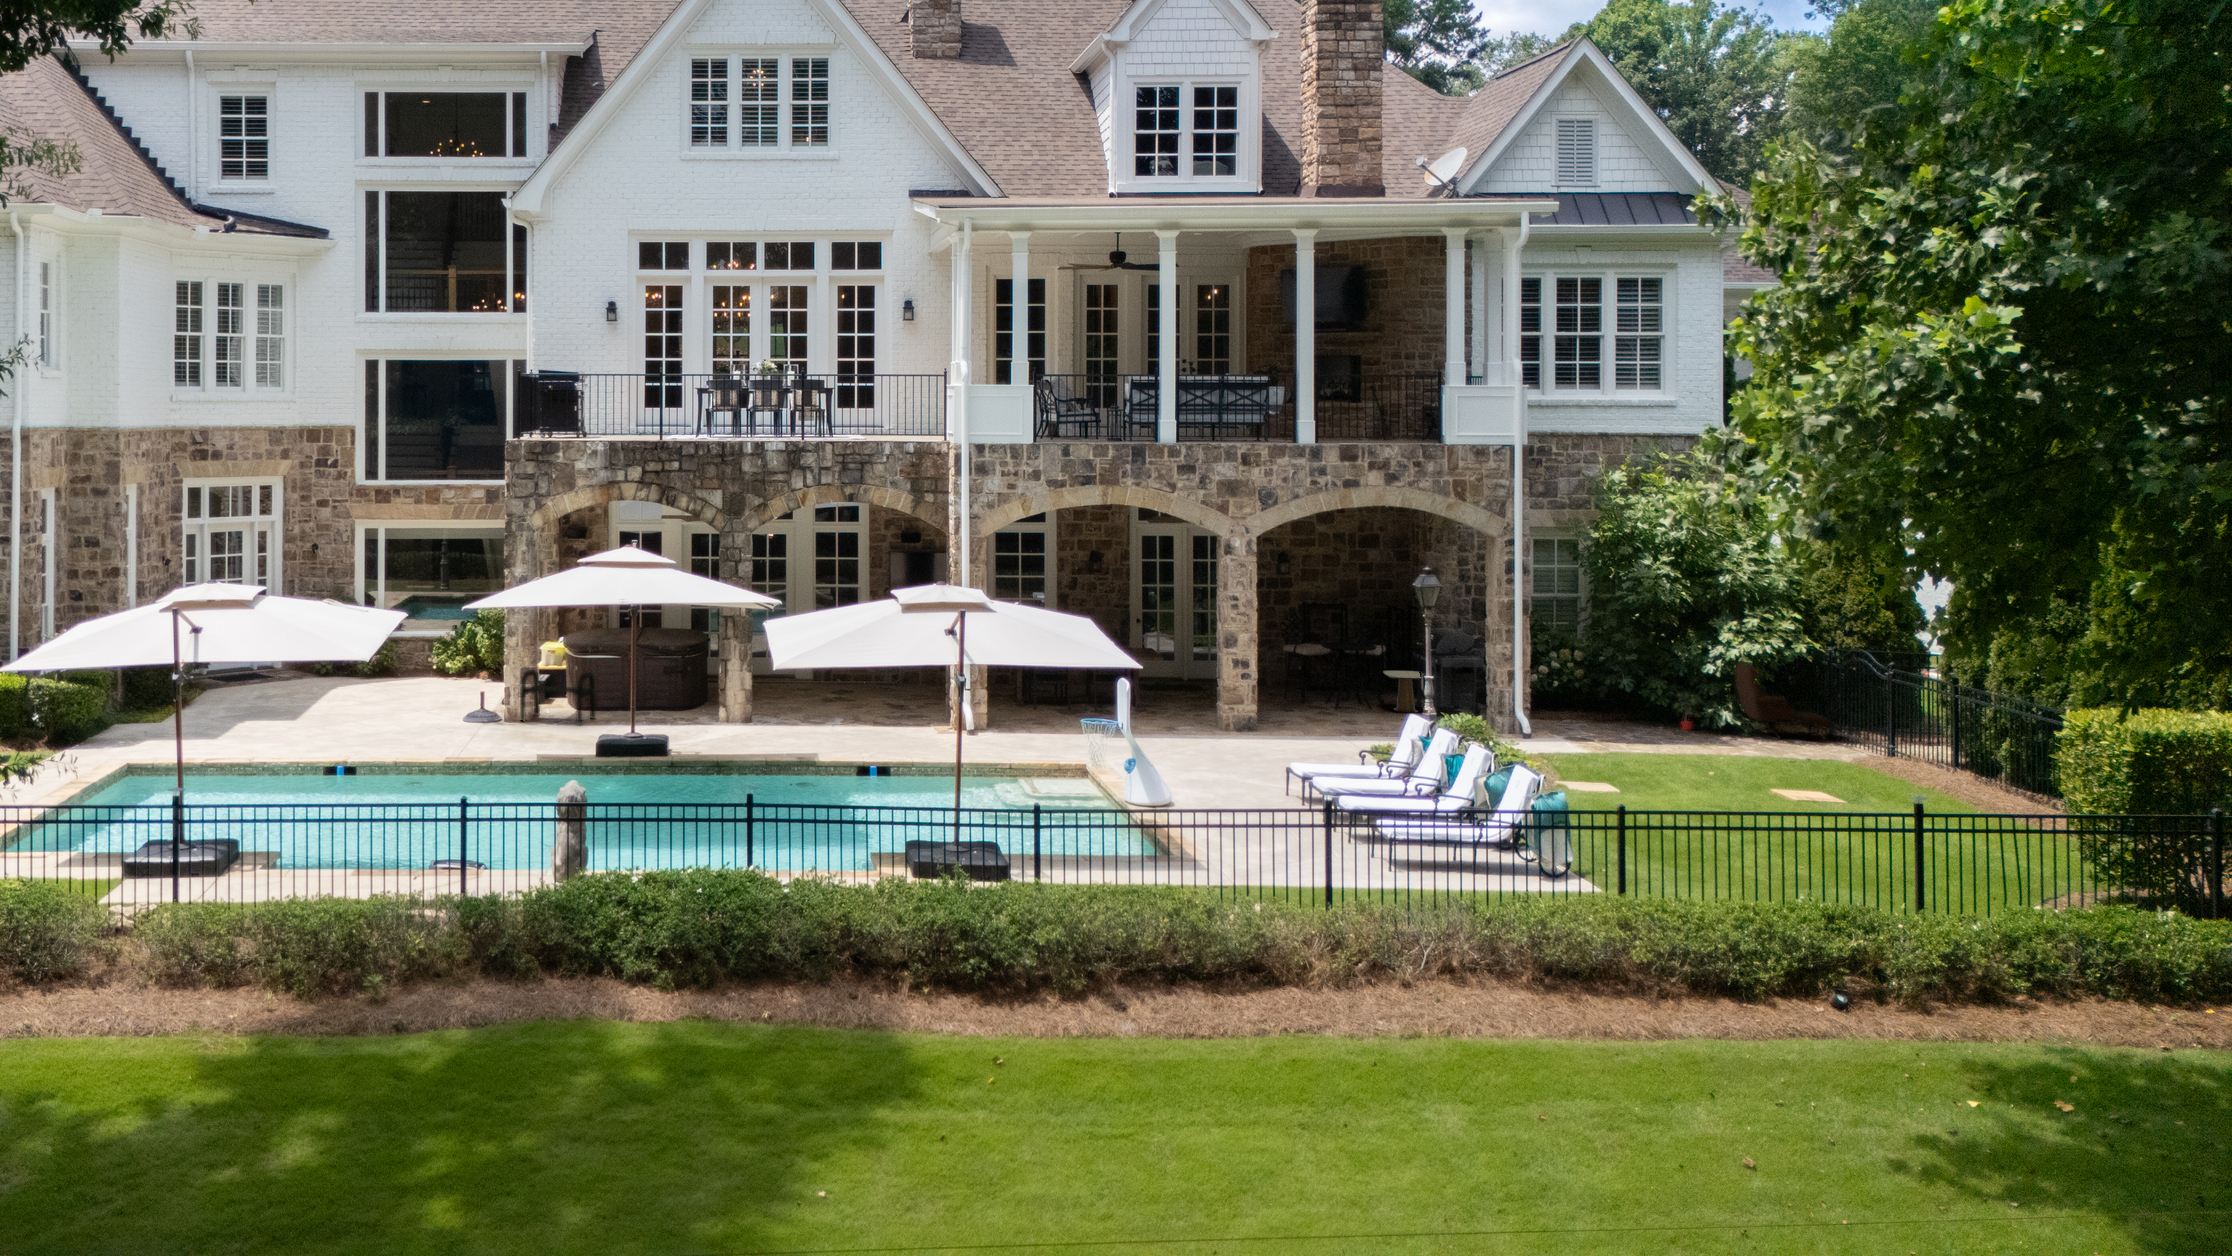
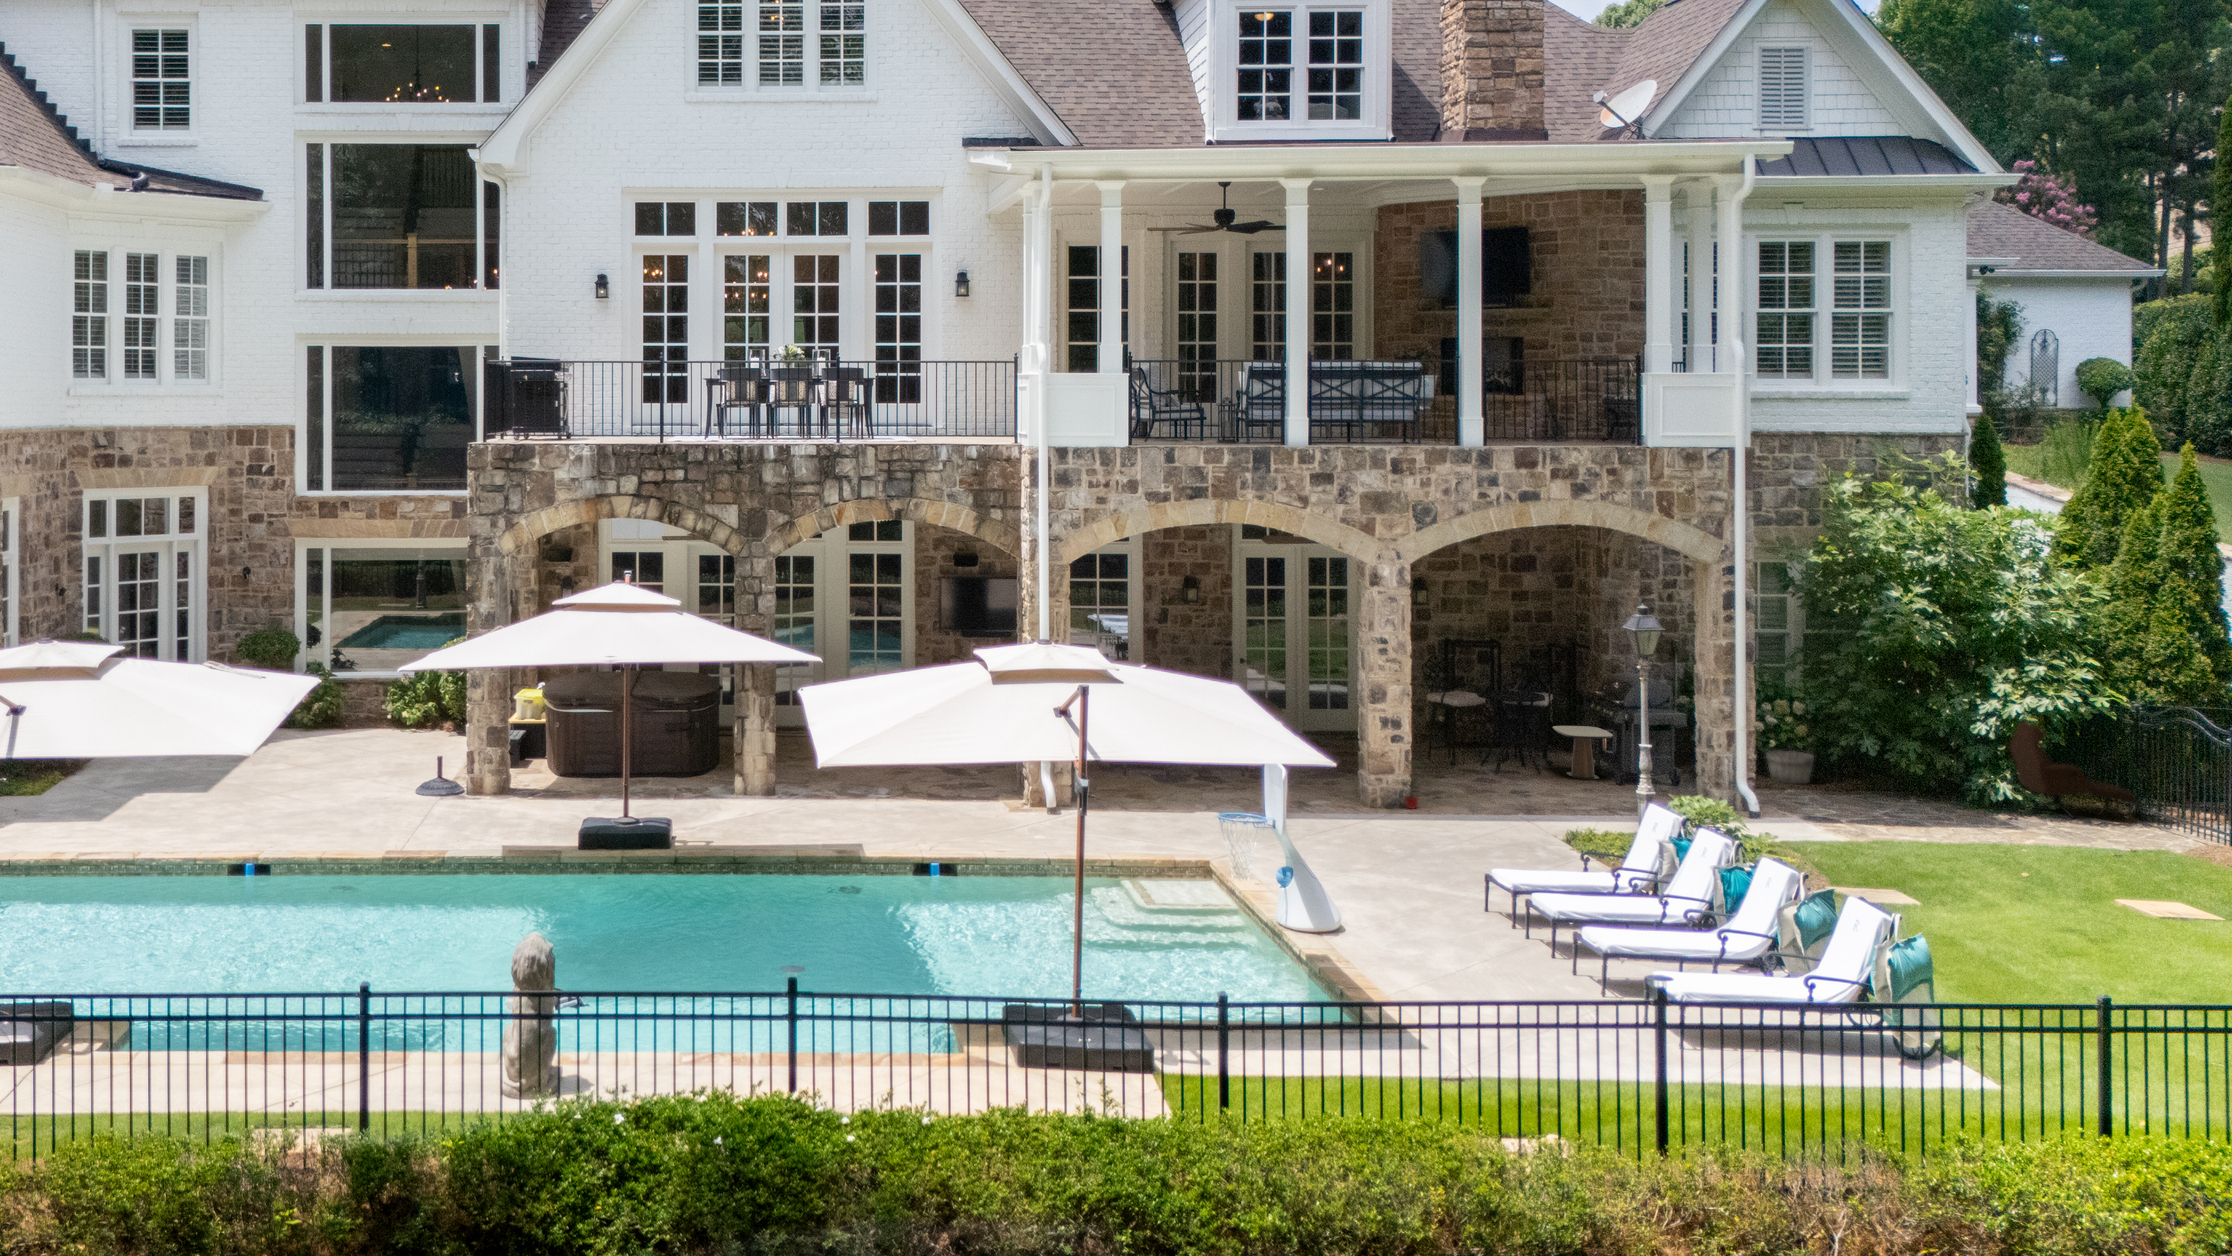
bench: present [520,670,596,724] -> none [485,730,580,800]
wooden bucket: none [1554,685,1591,717] -> present [1766,750,1814,784]
potted plant: present [1674,695,1695,730] -> present [1402,760,1431,809]

